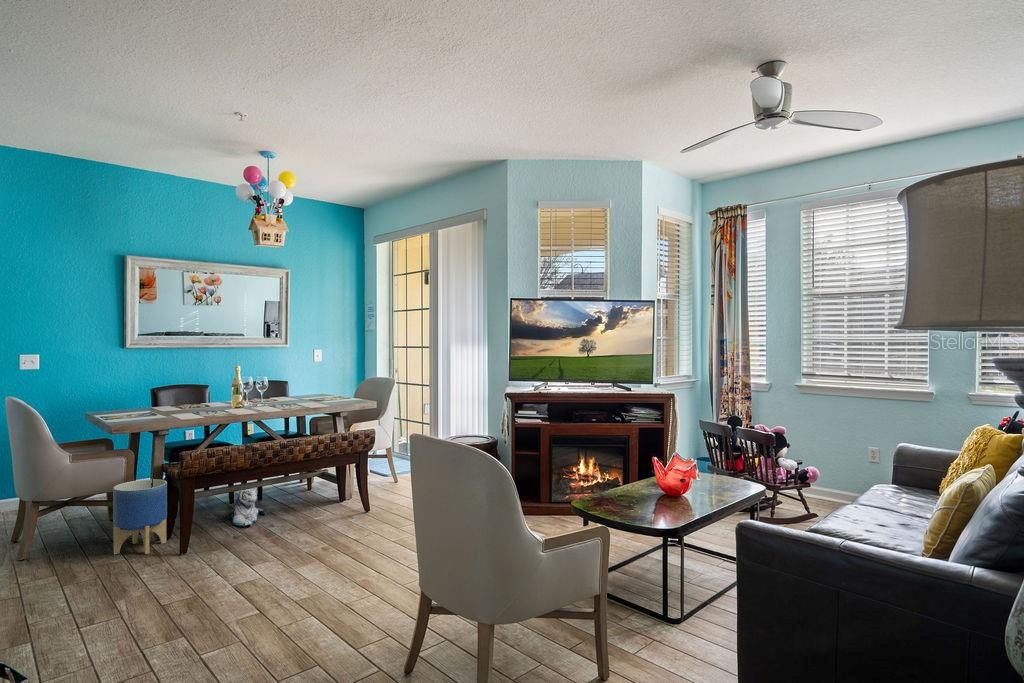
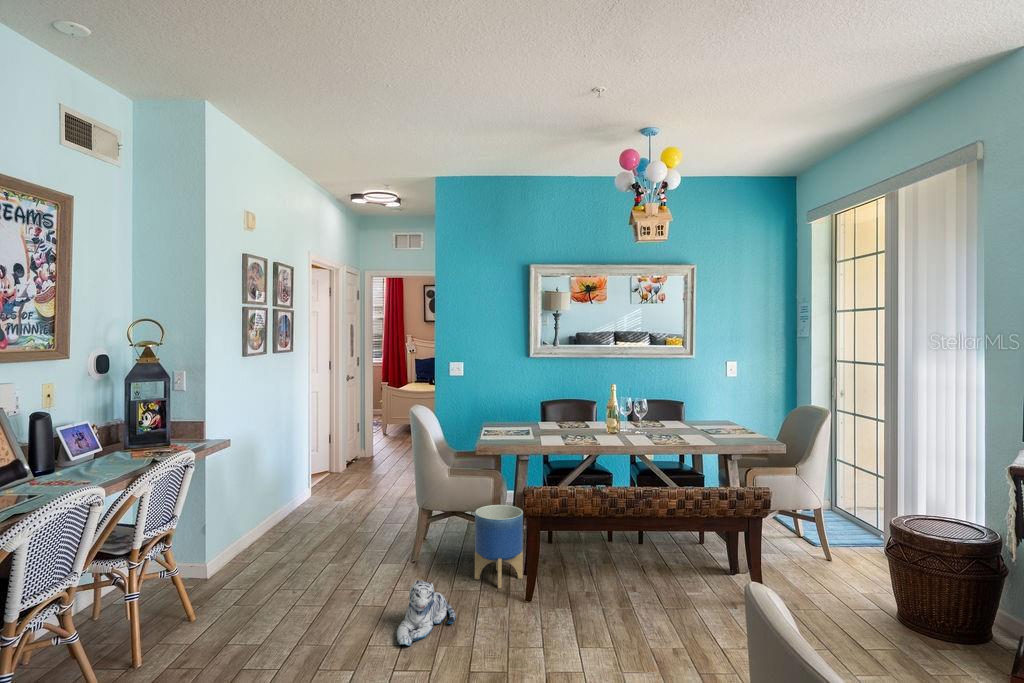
plush toy: present [231,488,266,527] -> present [397,580,456,645]

